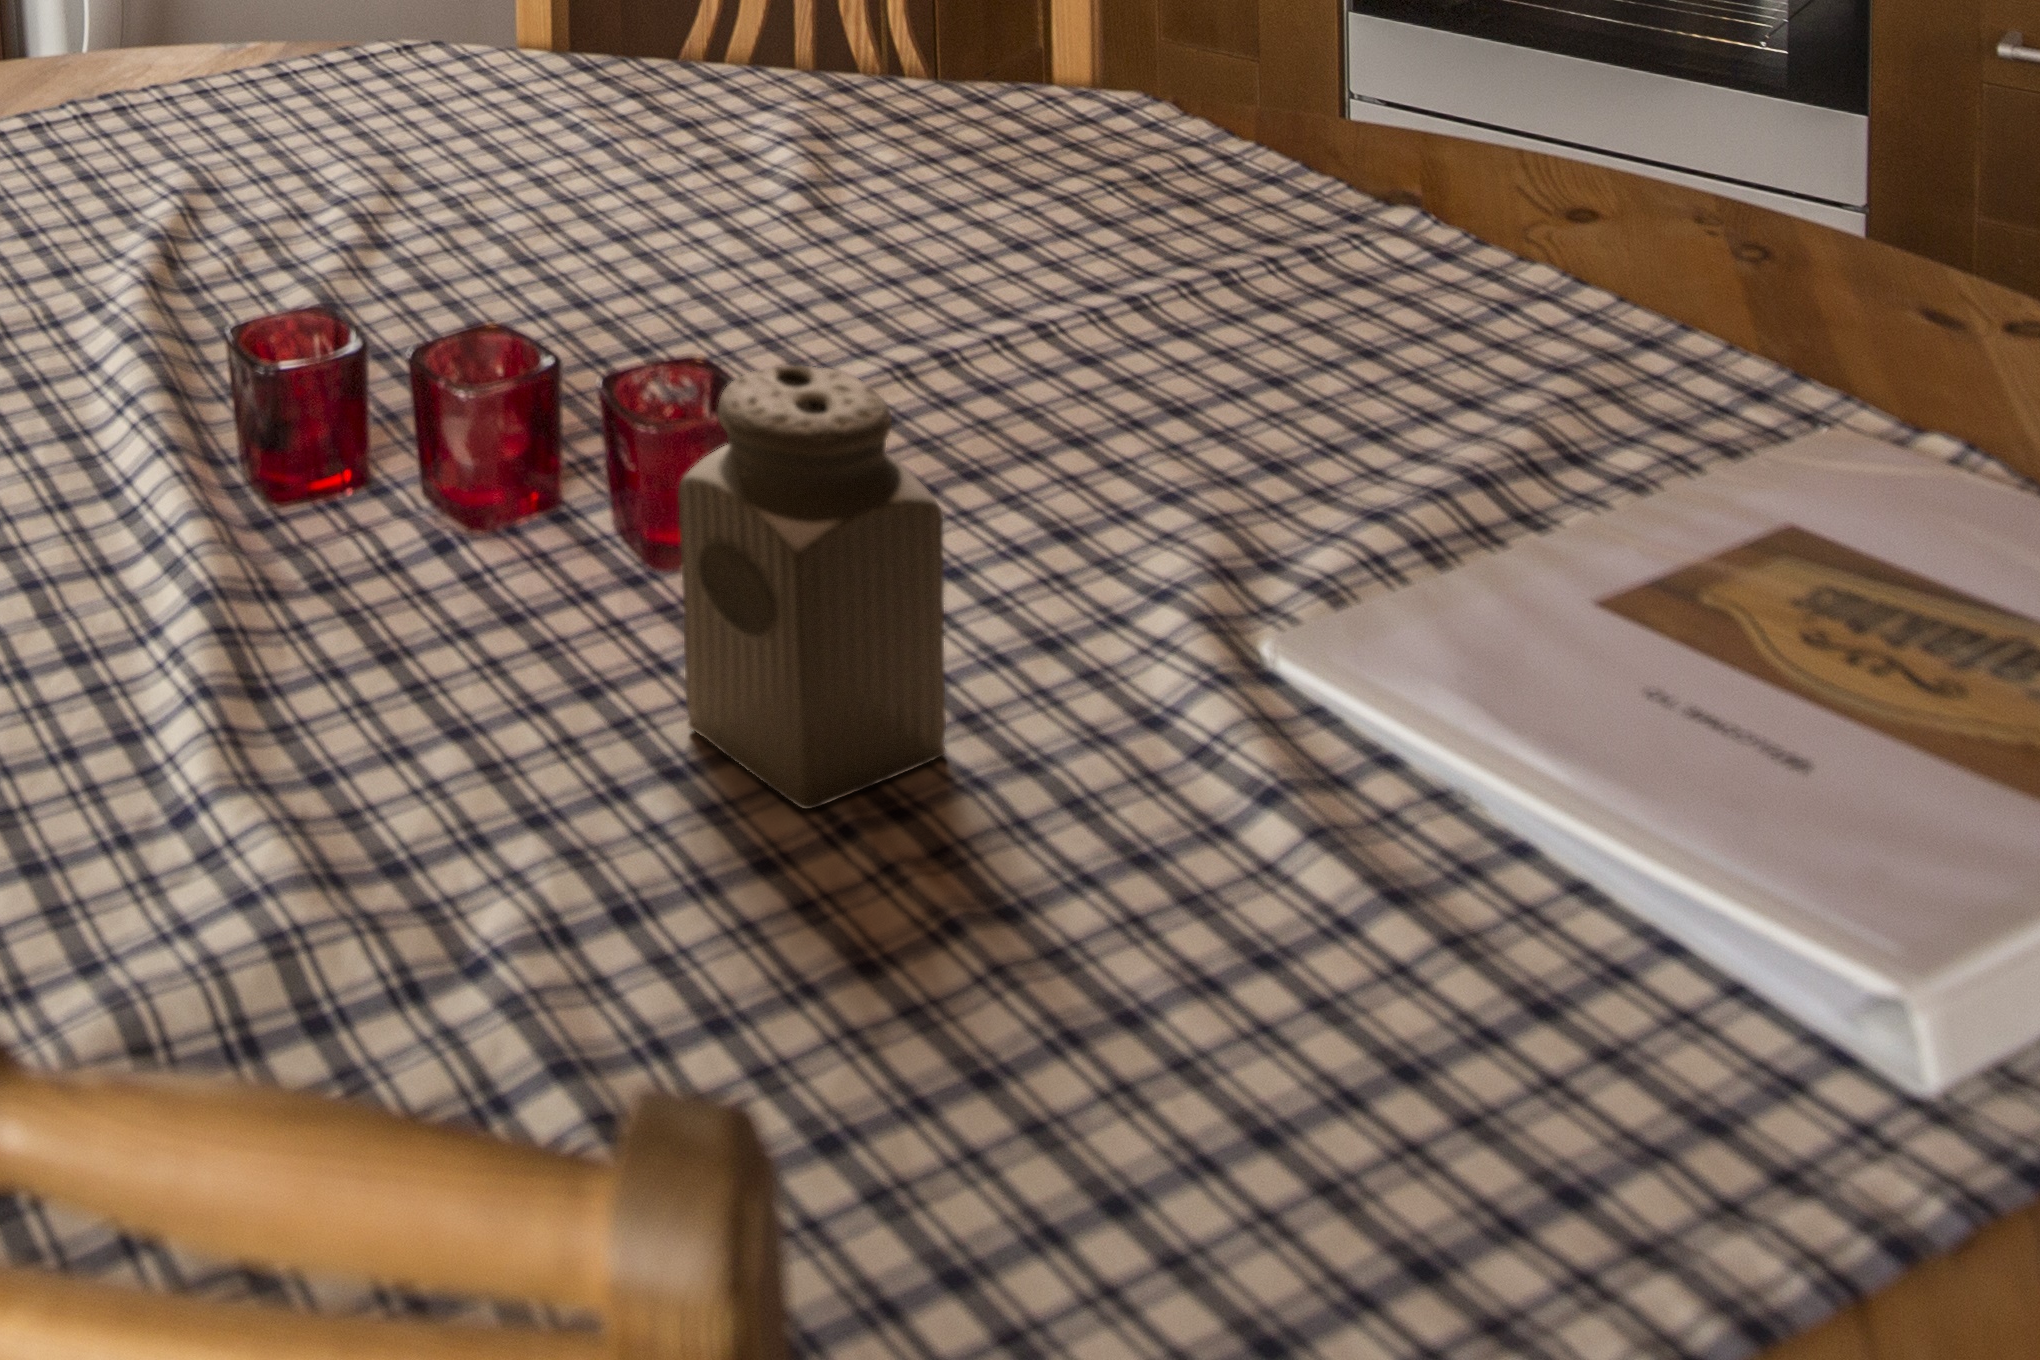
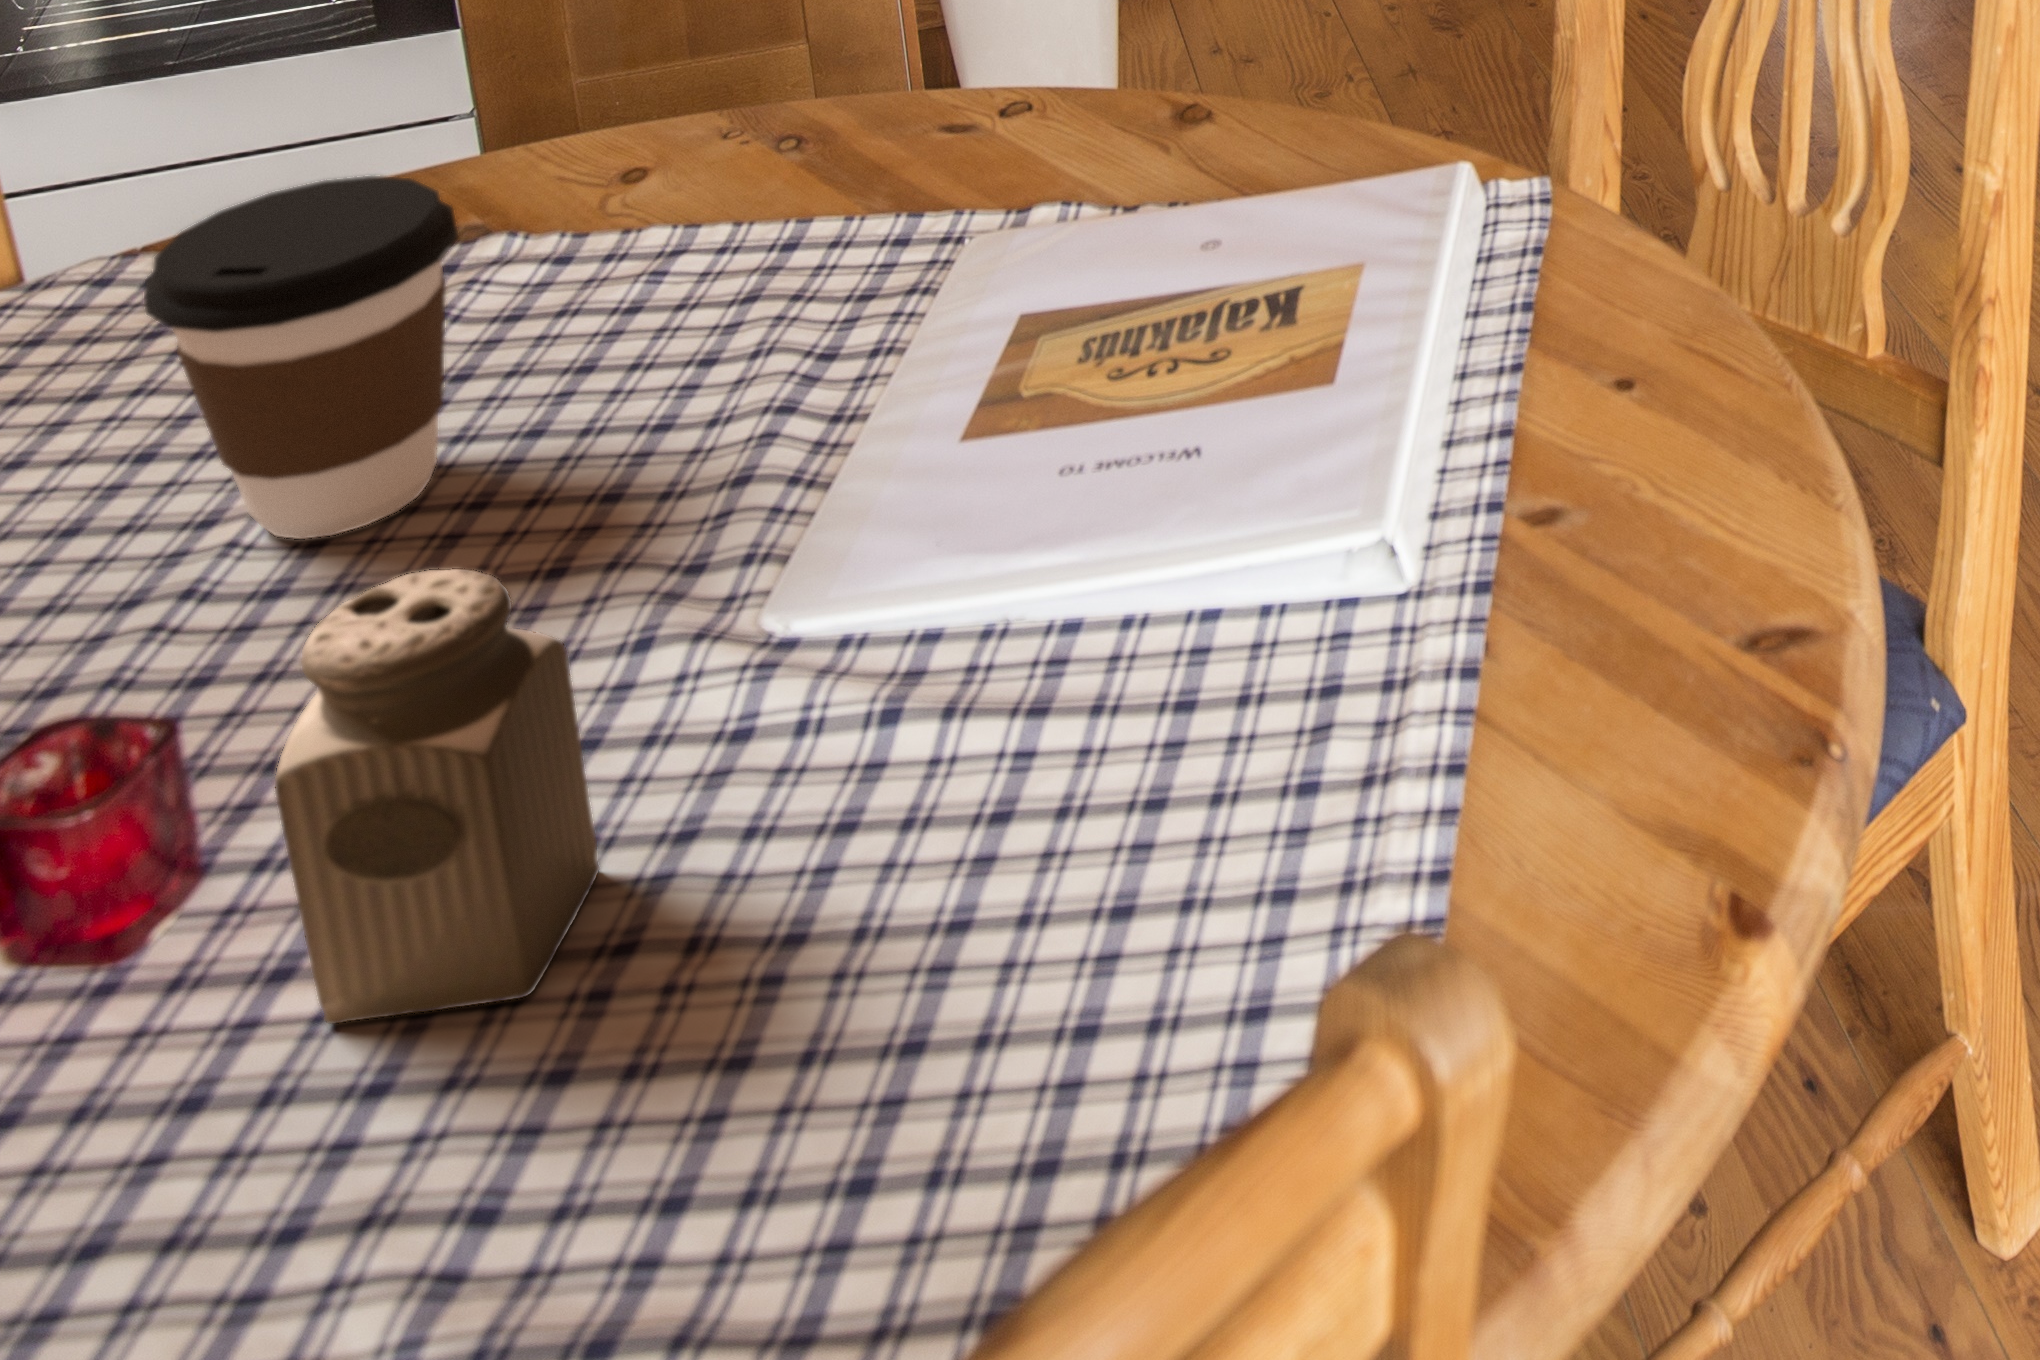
coffee cup: none [951,52,1216,389] -> present [144,176,458,539]

